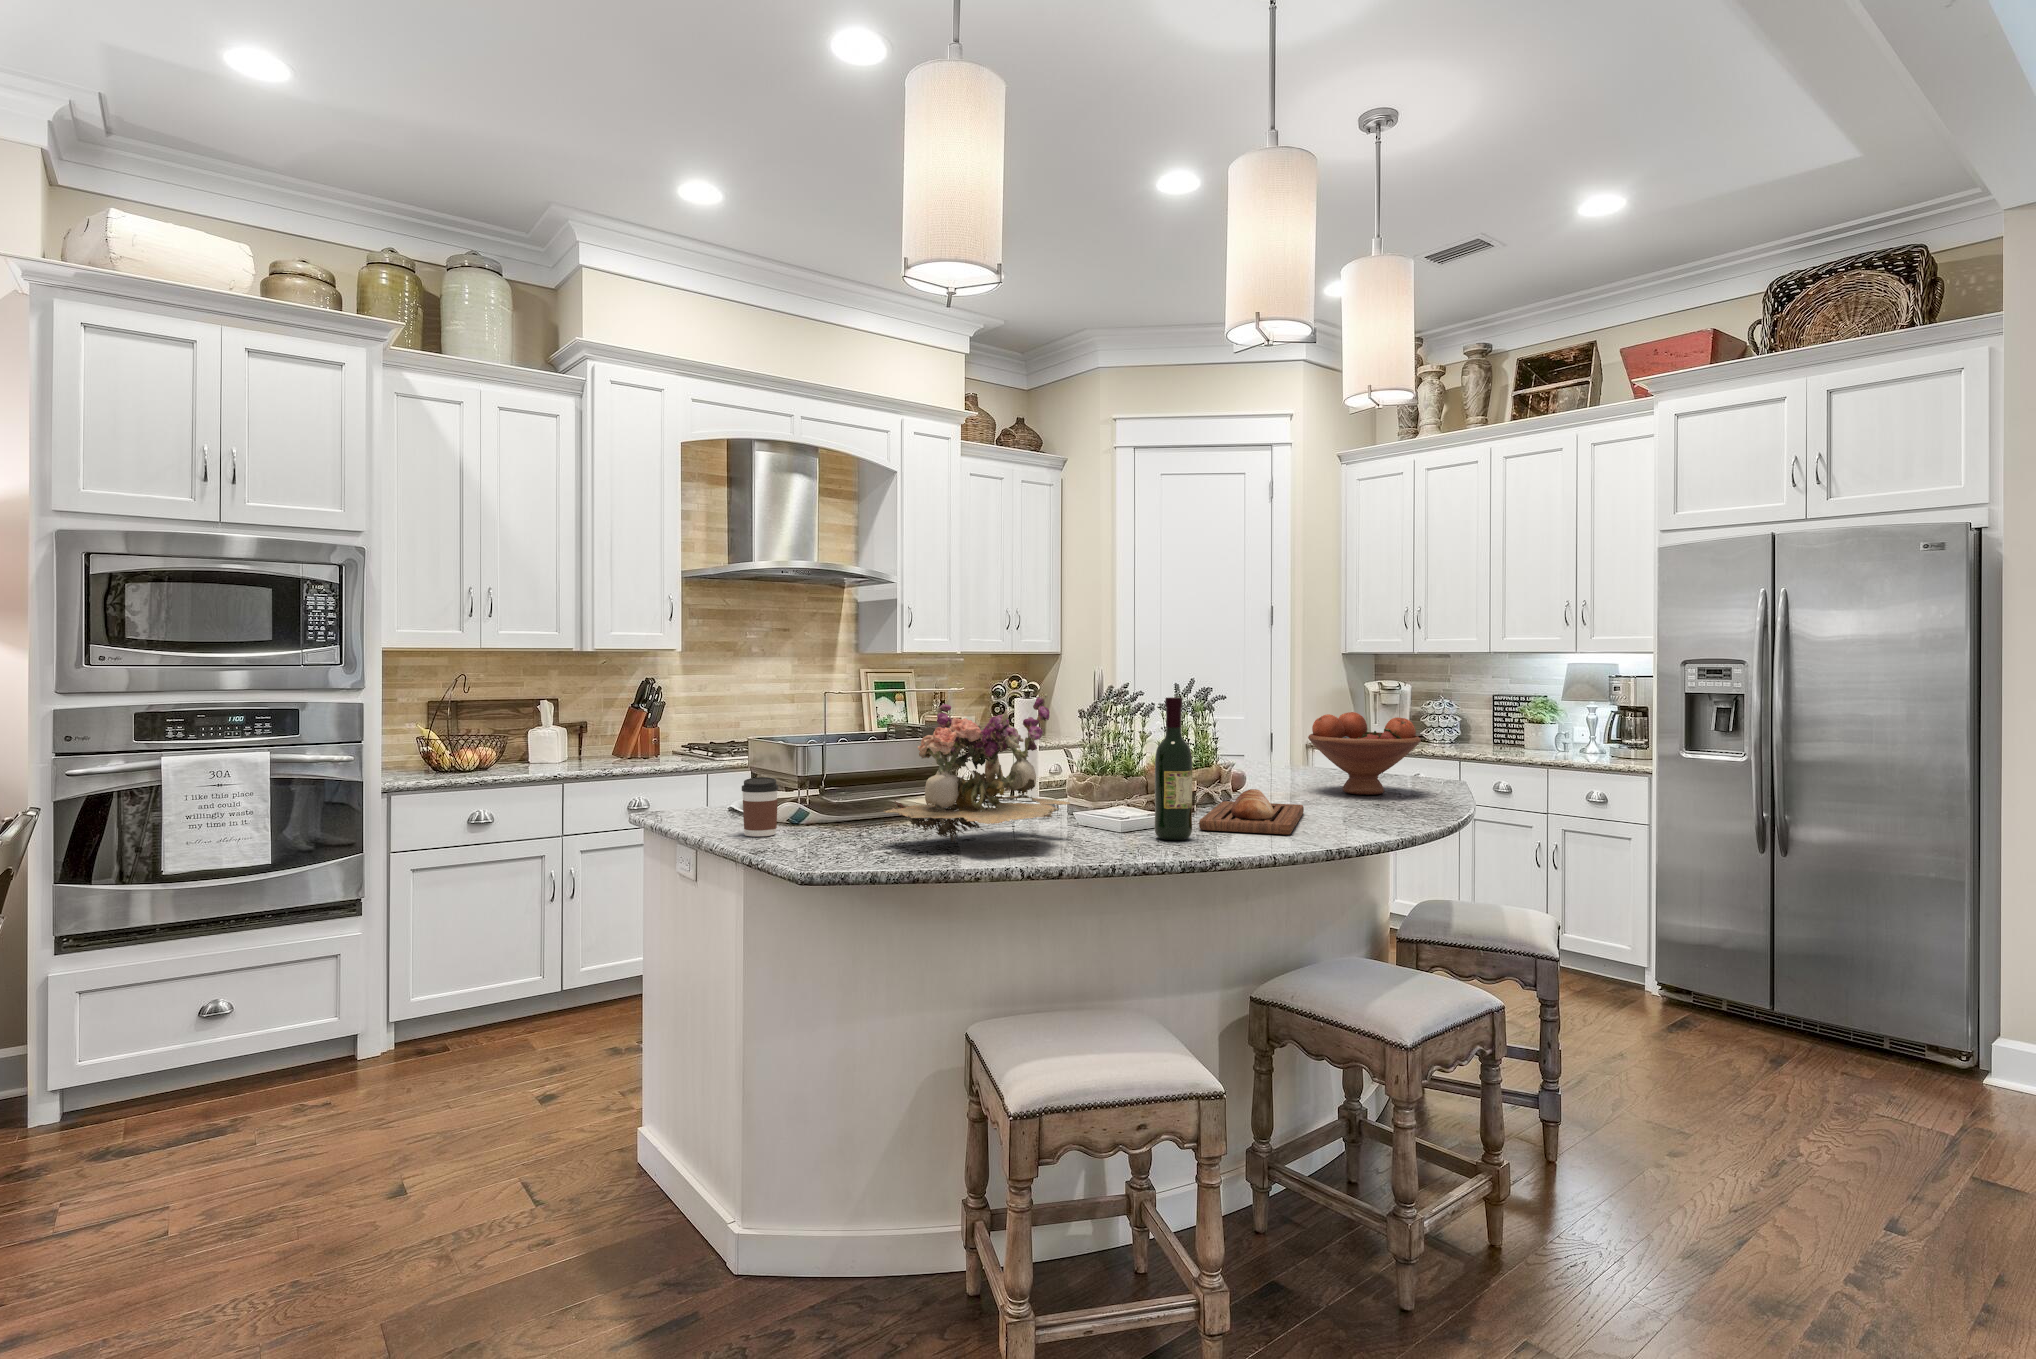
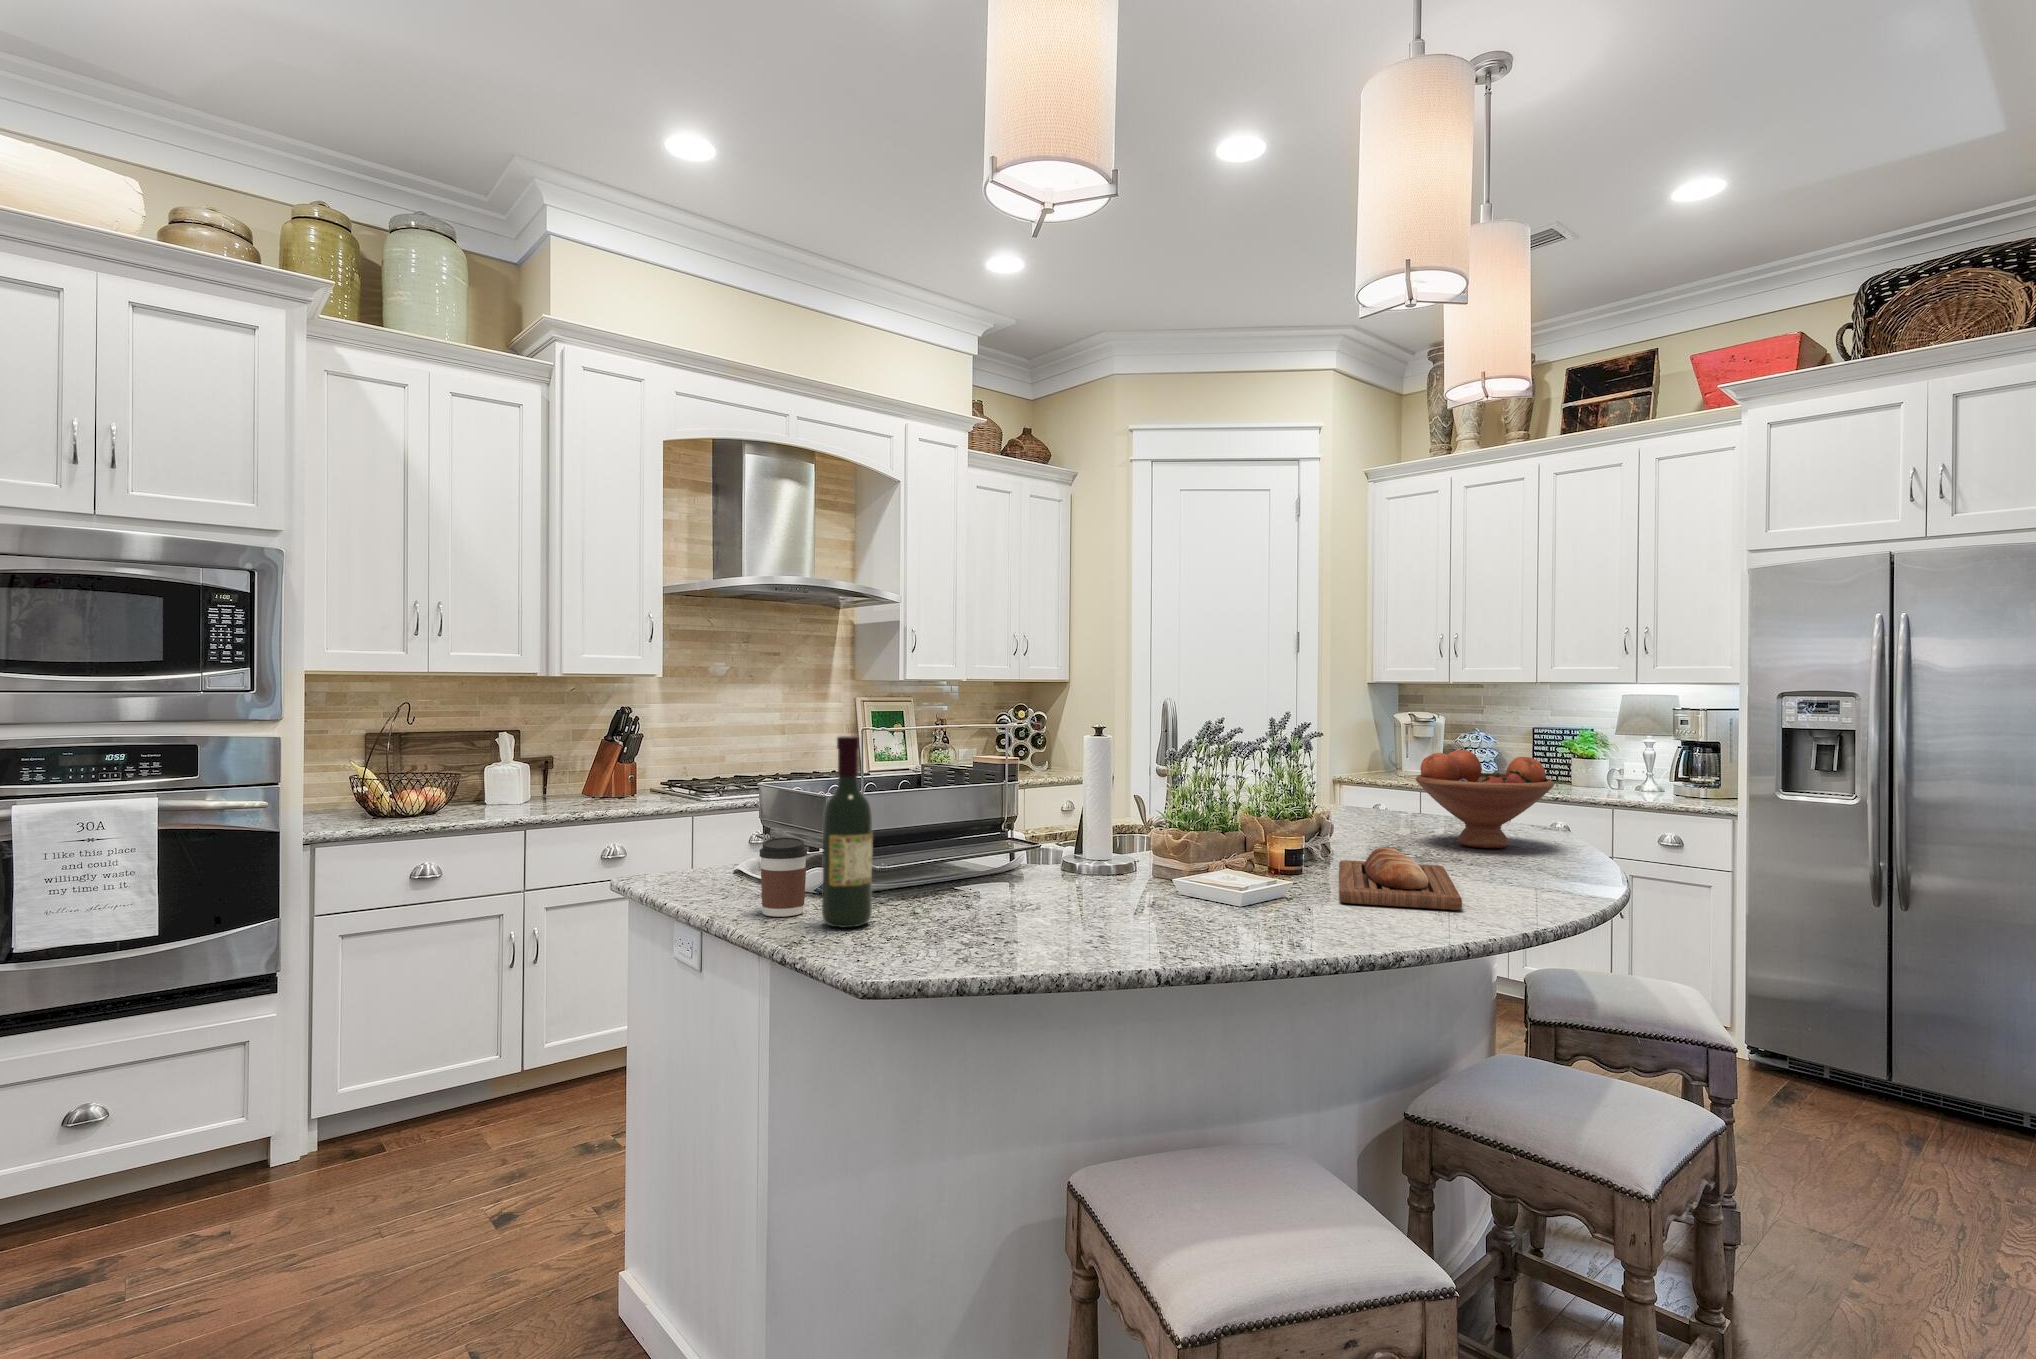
flower arrangement: present [884,694,1070,842] -> none [952,730,1188,926]
wine bottle: present [1155,697,1192,840] -> present [822,736,873,928]

